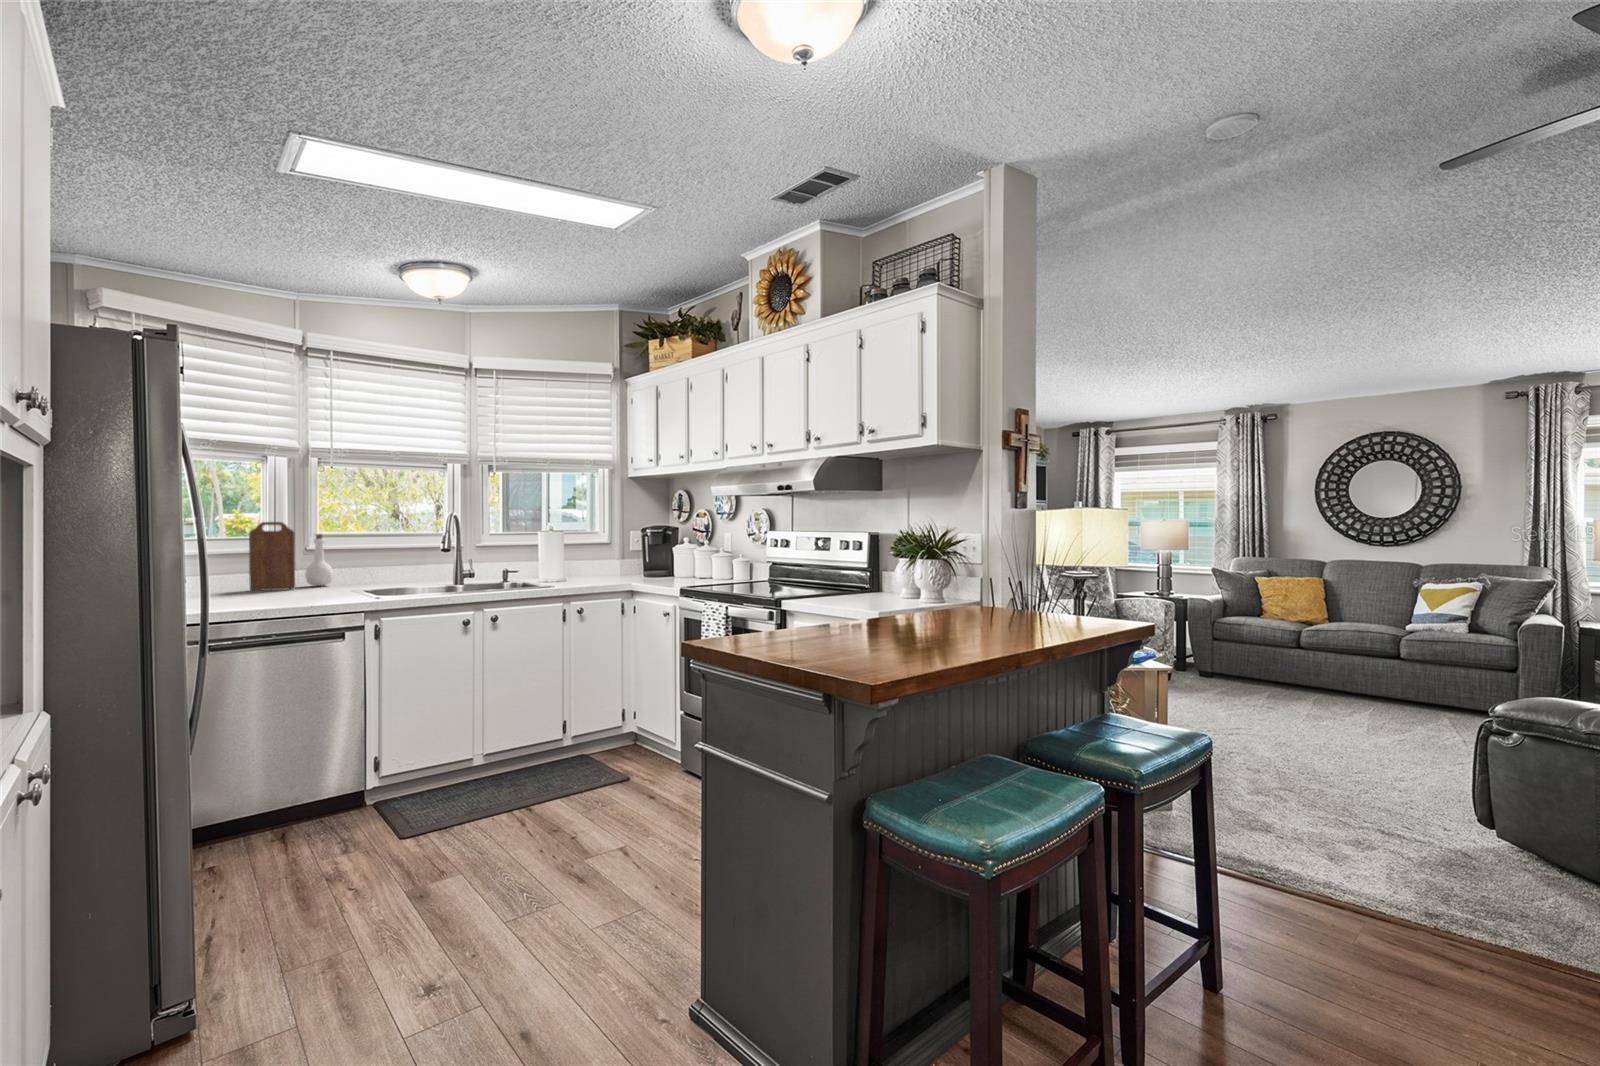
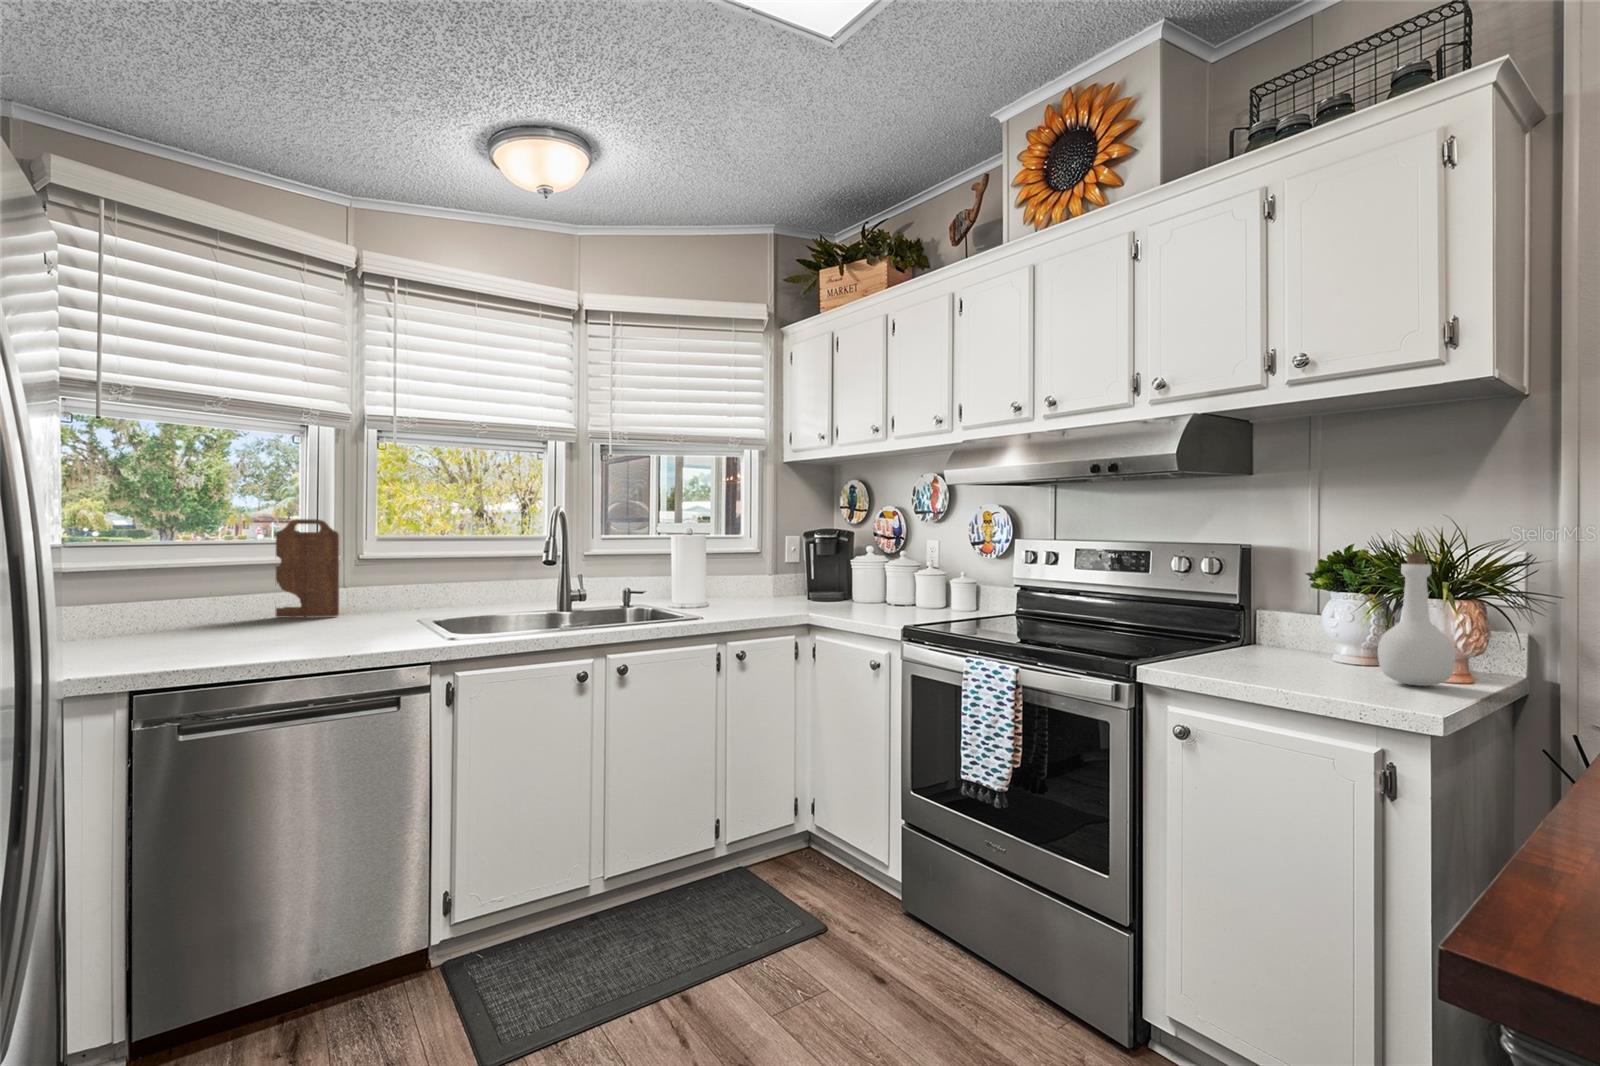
bottle: present [305,534,333,586] -> present [1378,553,1455,686]

